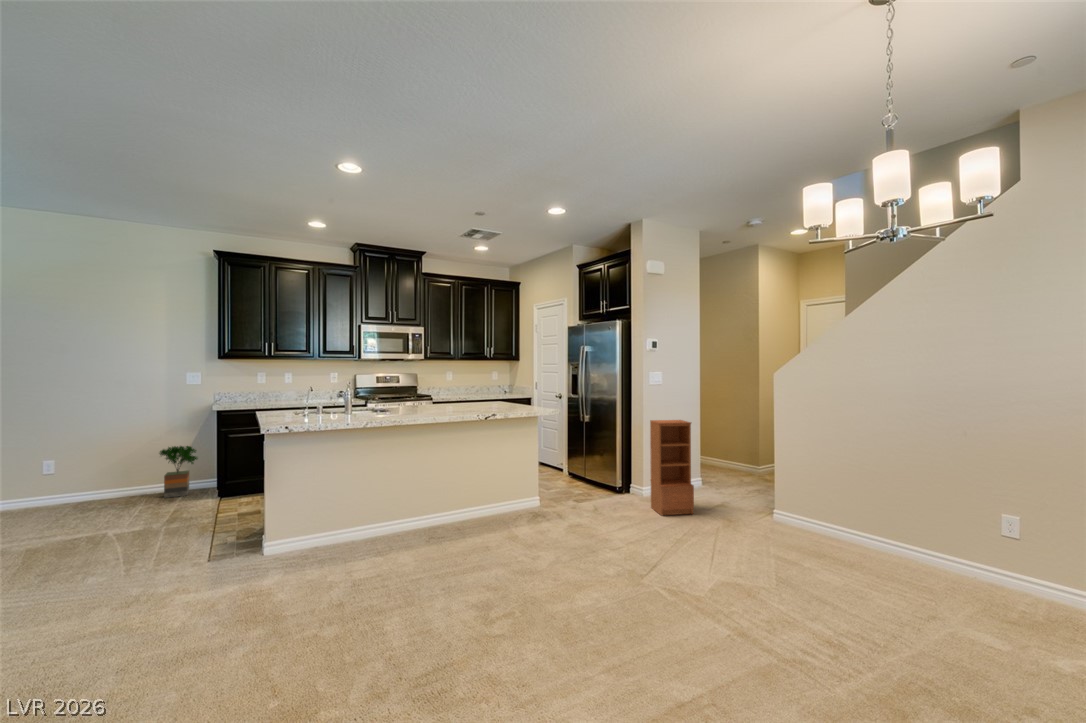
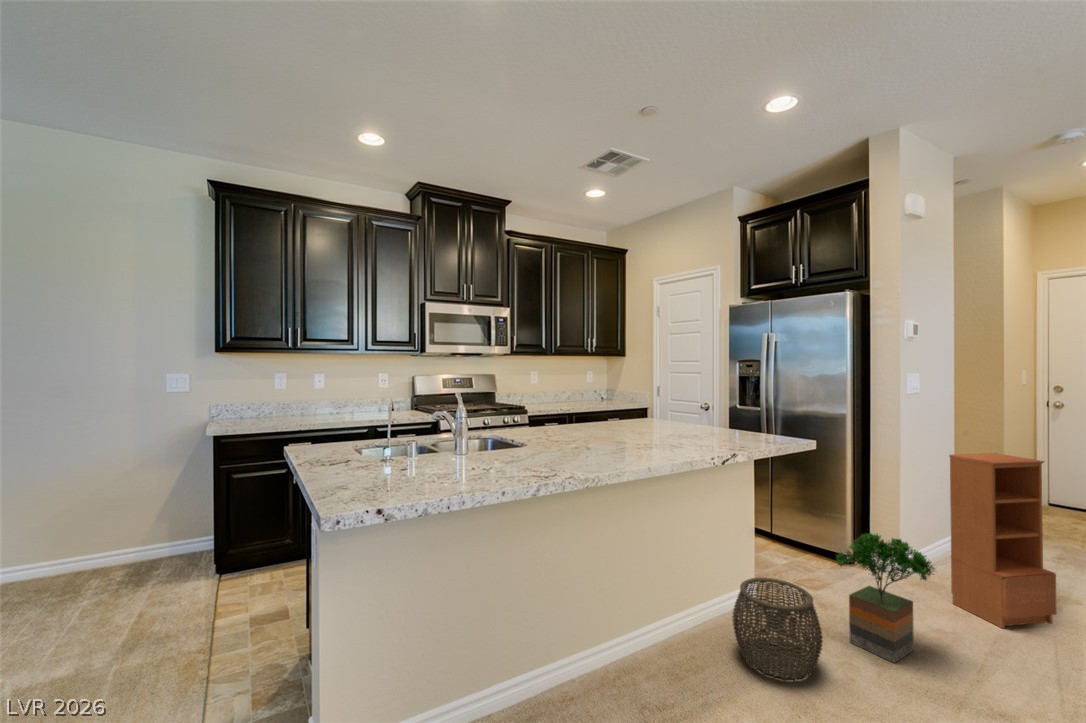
potted tree: present [160,446,198,498] -> present [837,533,935,663]
woven basket: none [496,485,540,531] -> present [732,578,823,680]

